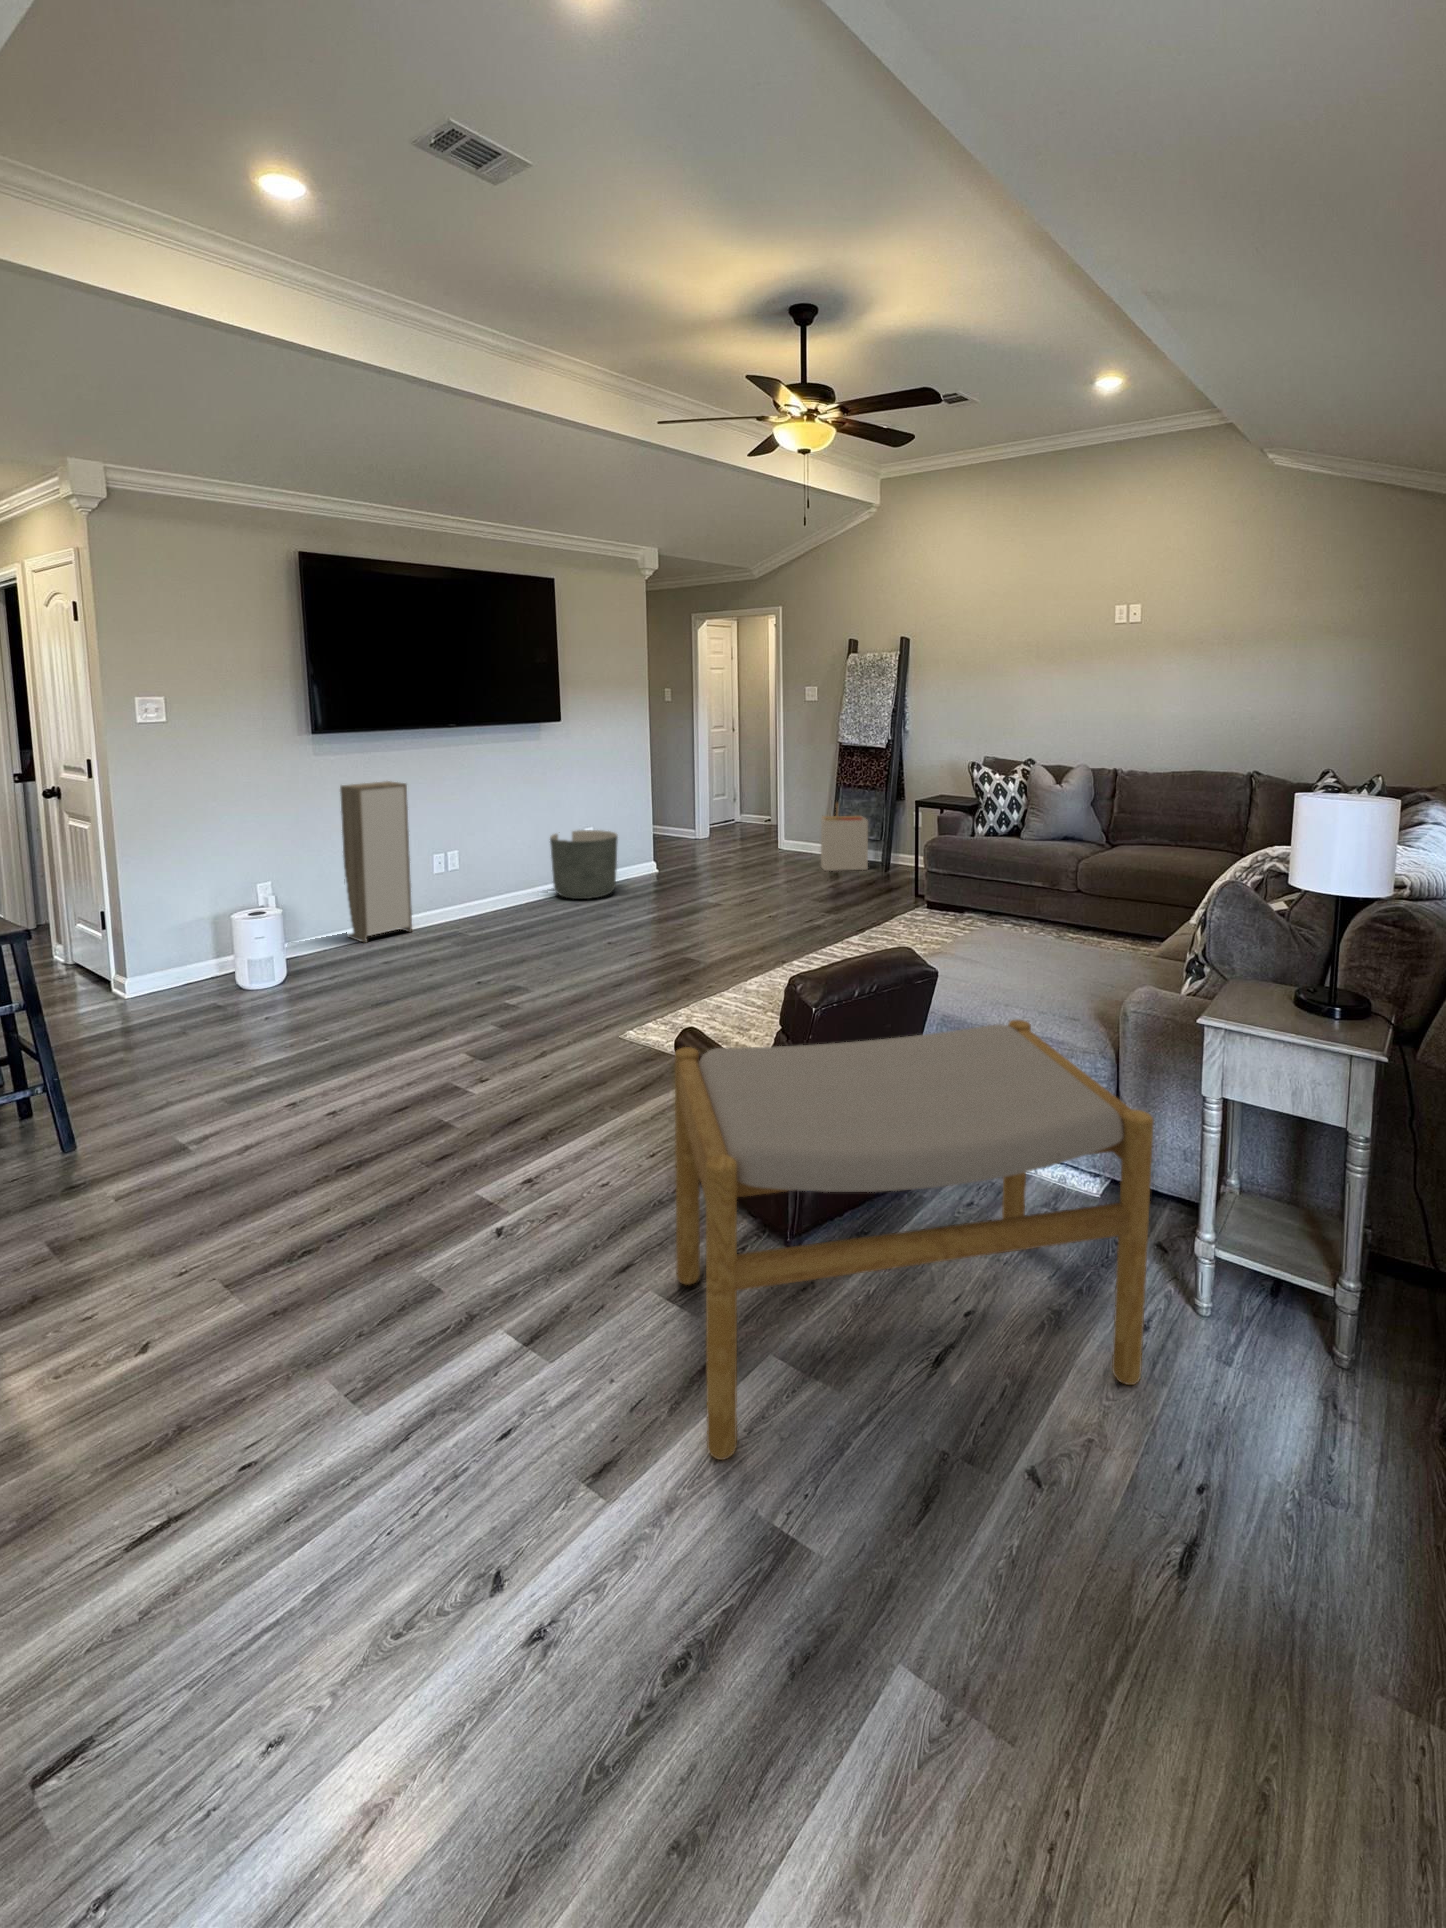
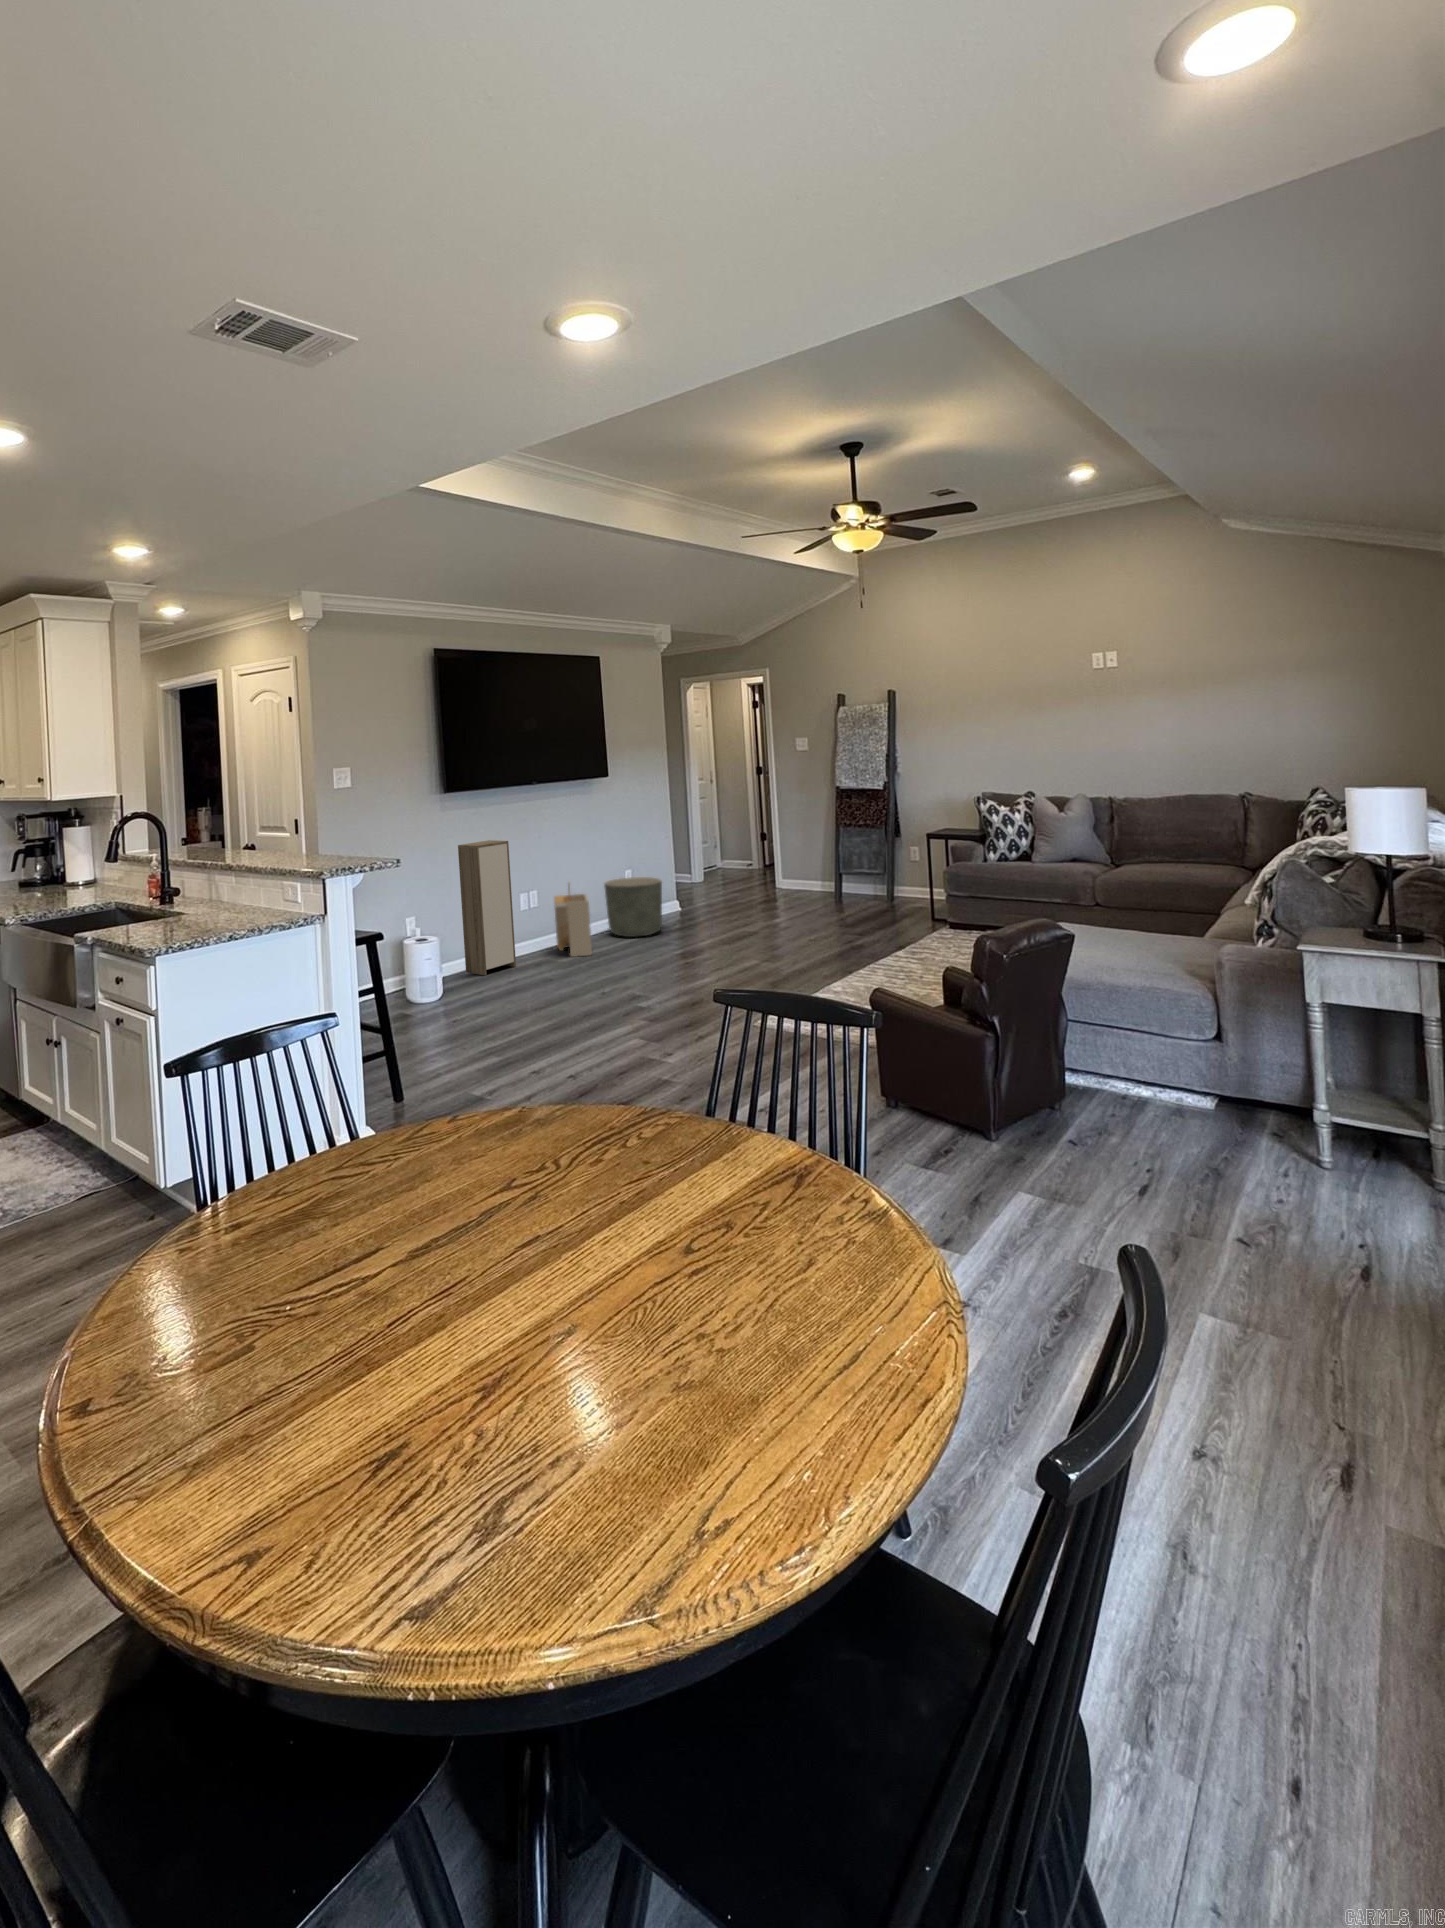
storage bin: present [821,814,868,871] -> present [554,894,592,957]
footstool: present [675,1020,1154,1460] -> none [914,967,1293,1238]

